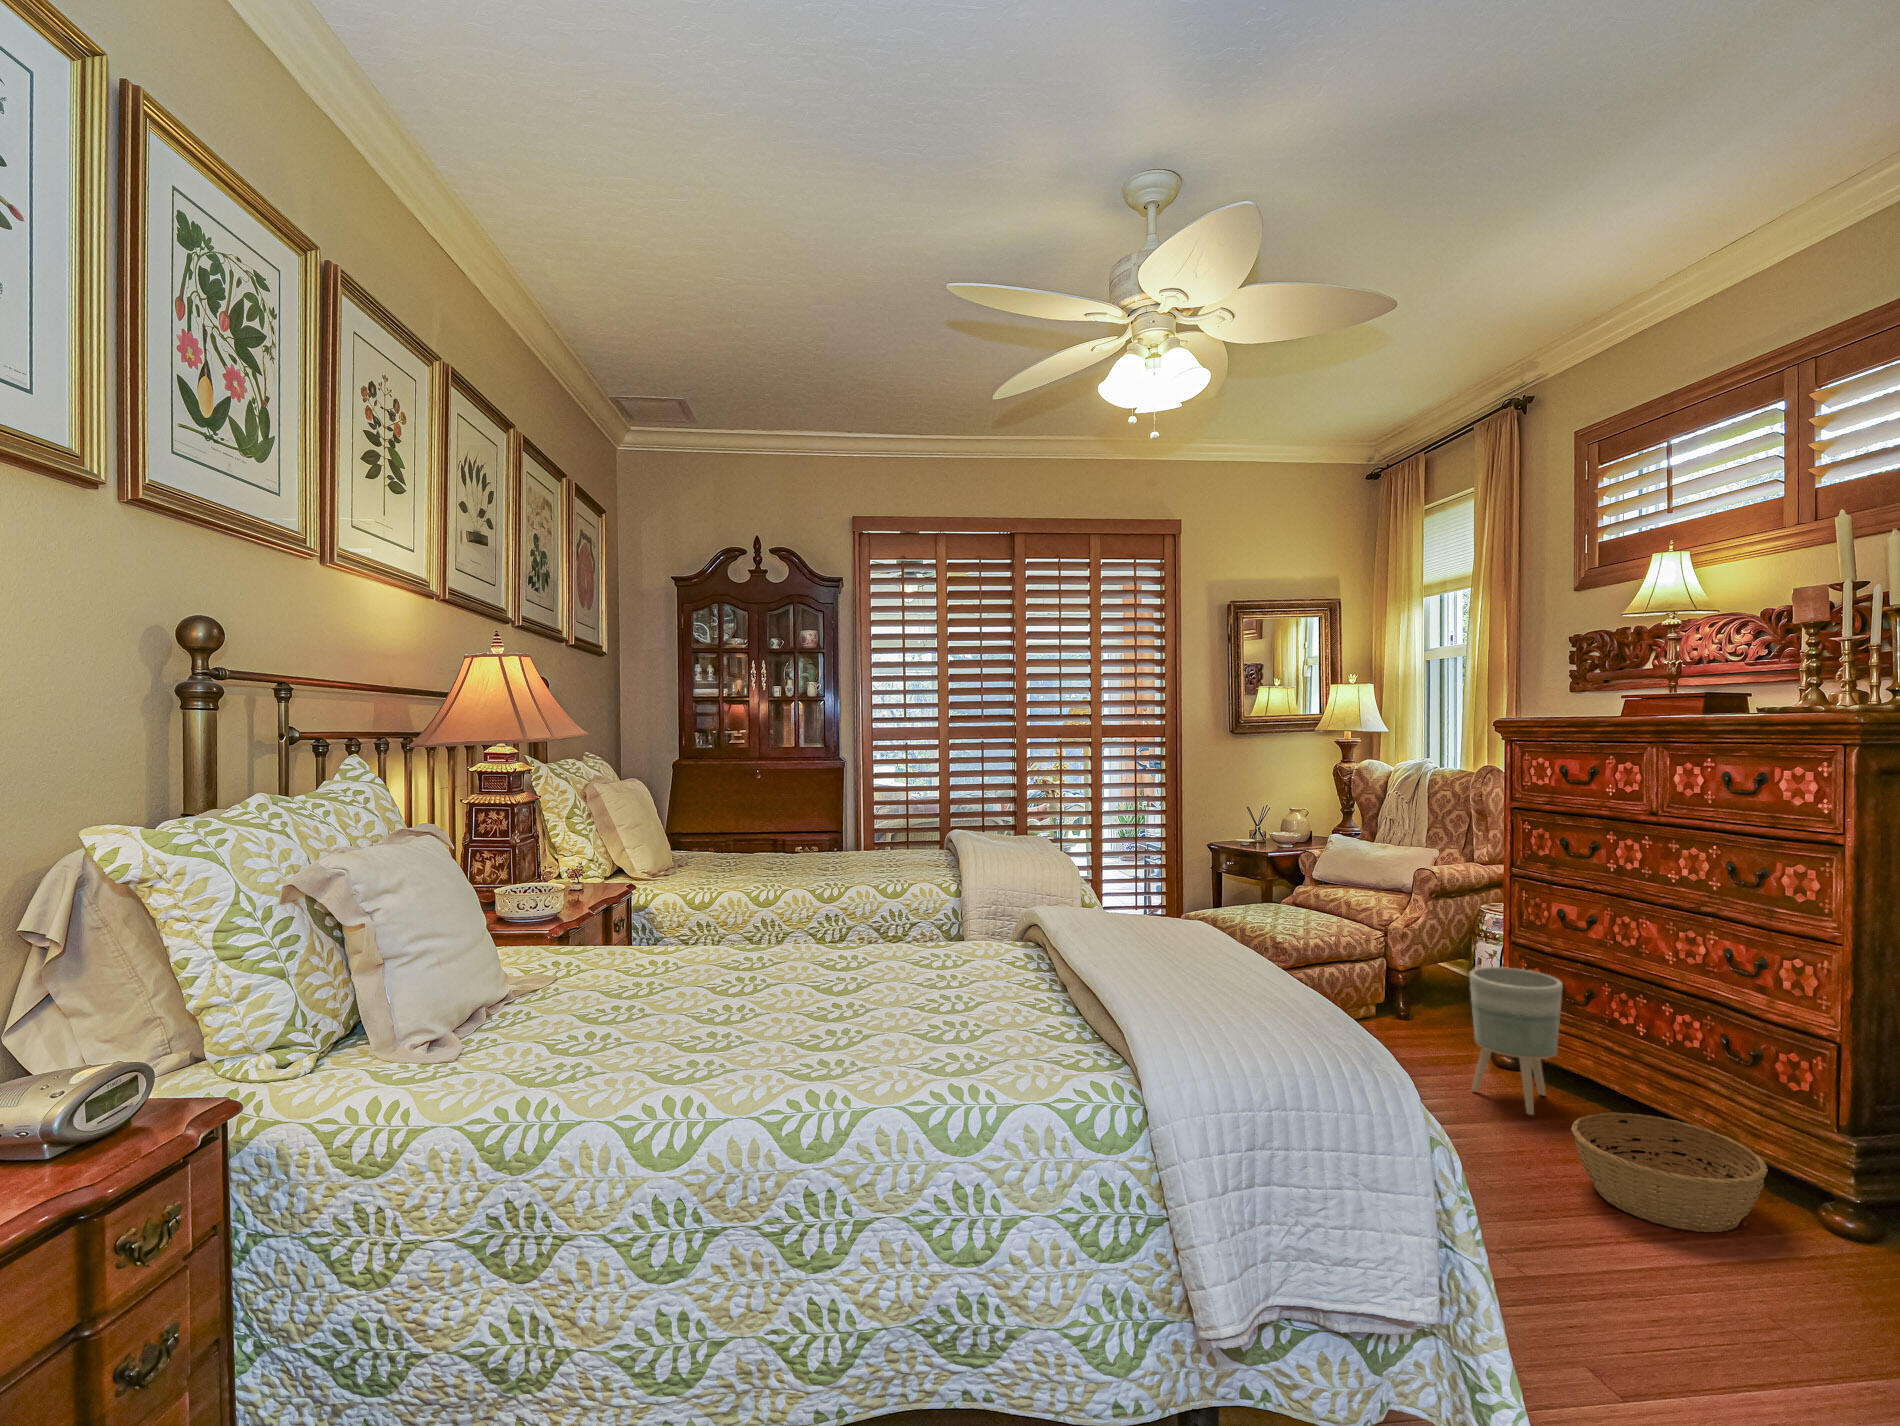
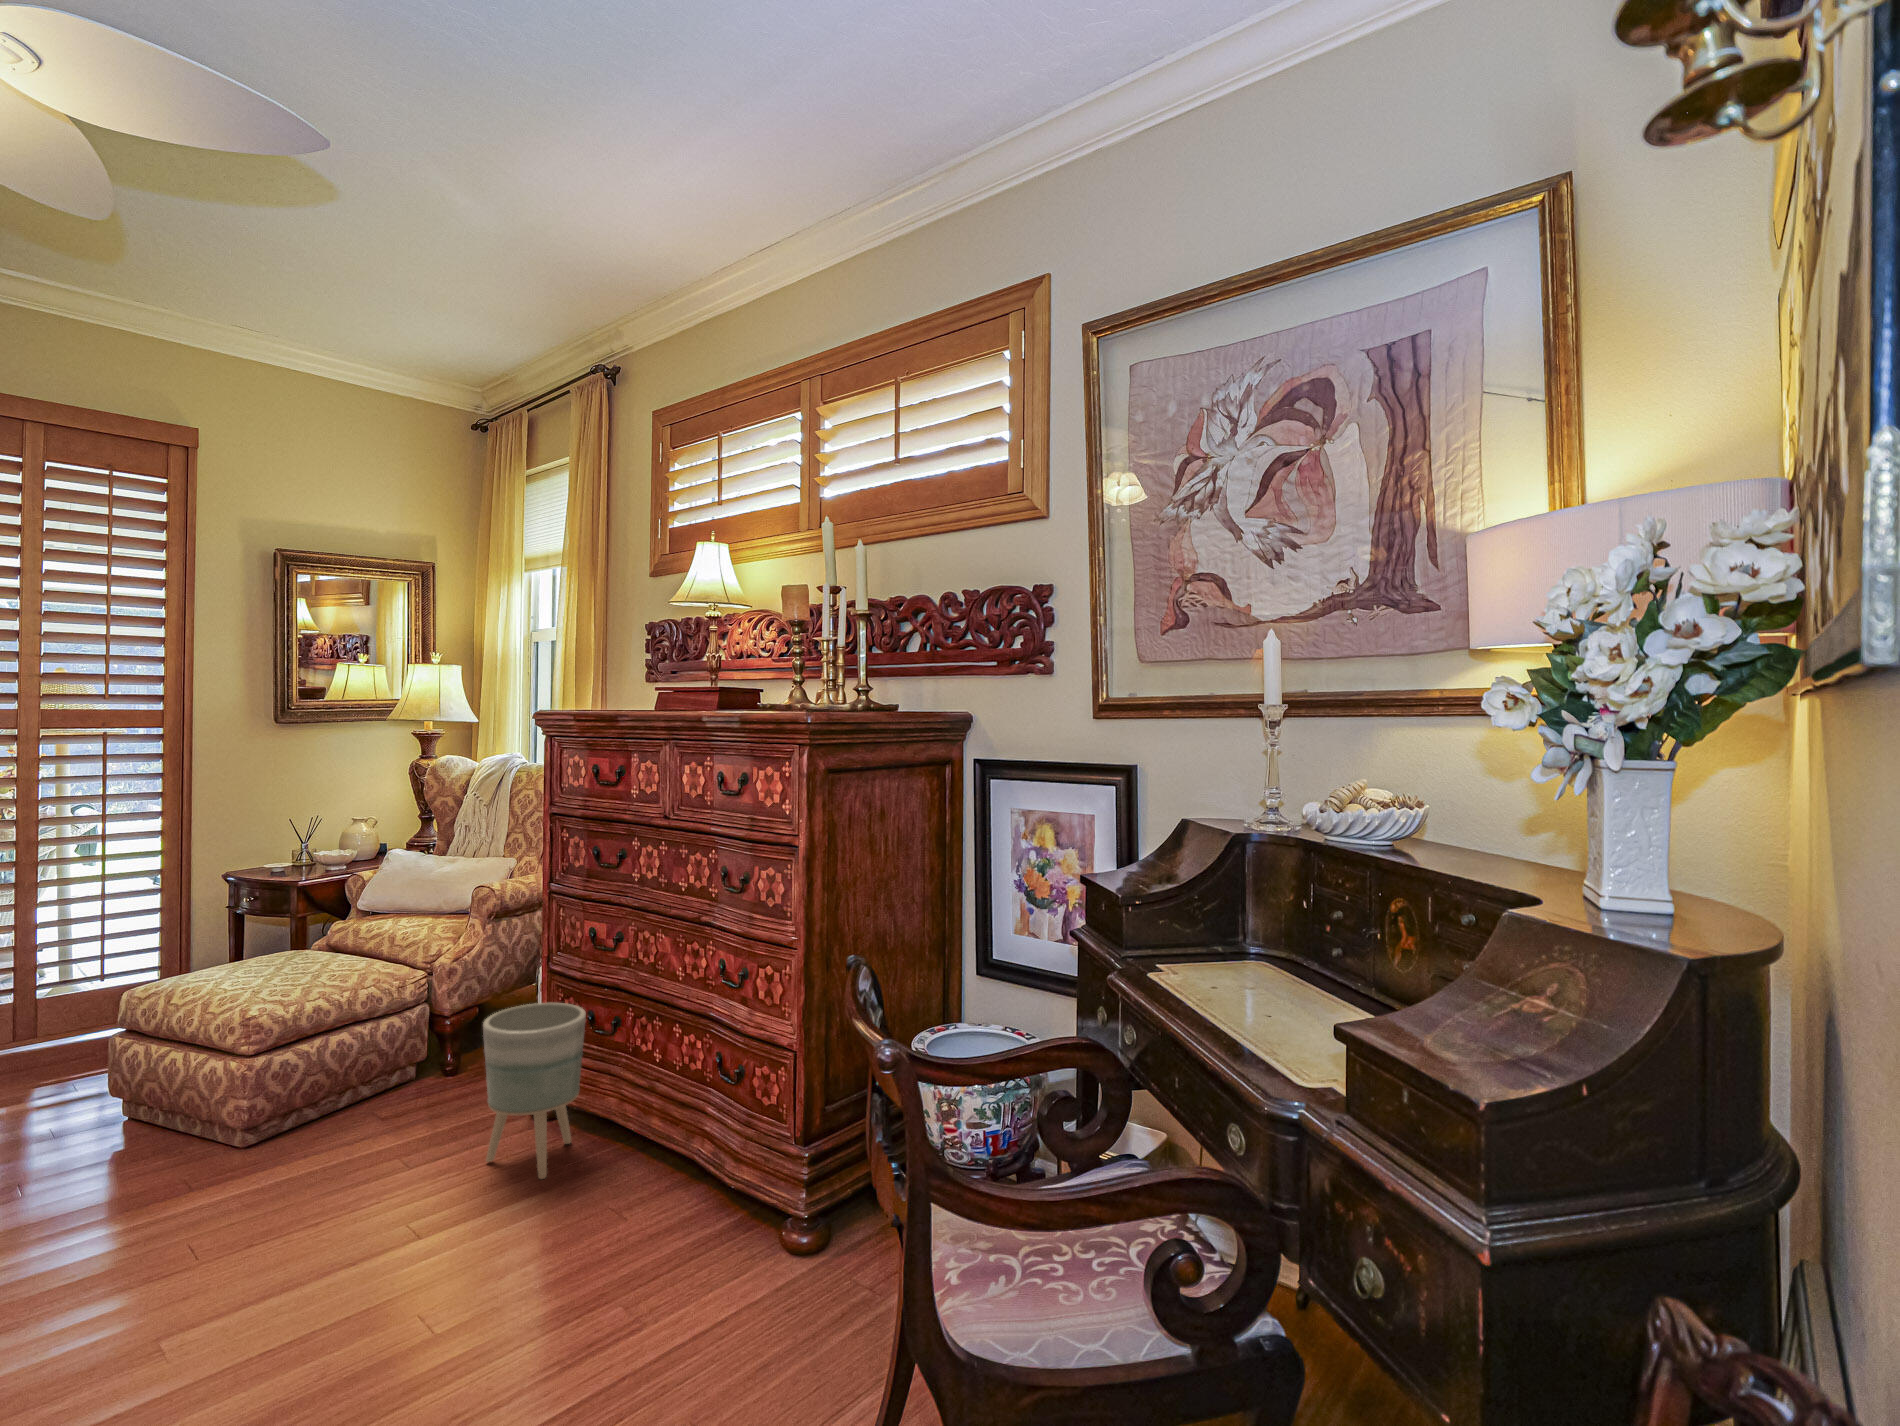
basket: present [1571,1112,1768,1232] -> none [546,1158,734,1305]

